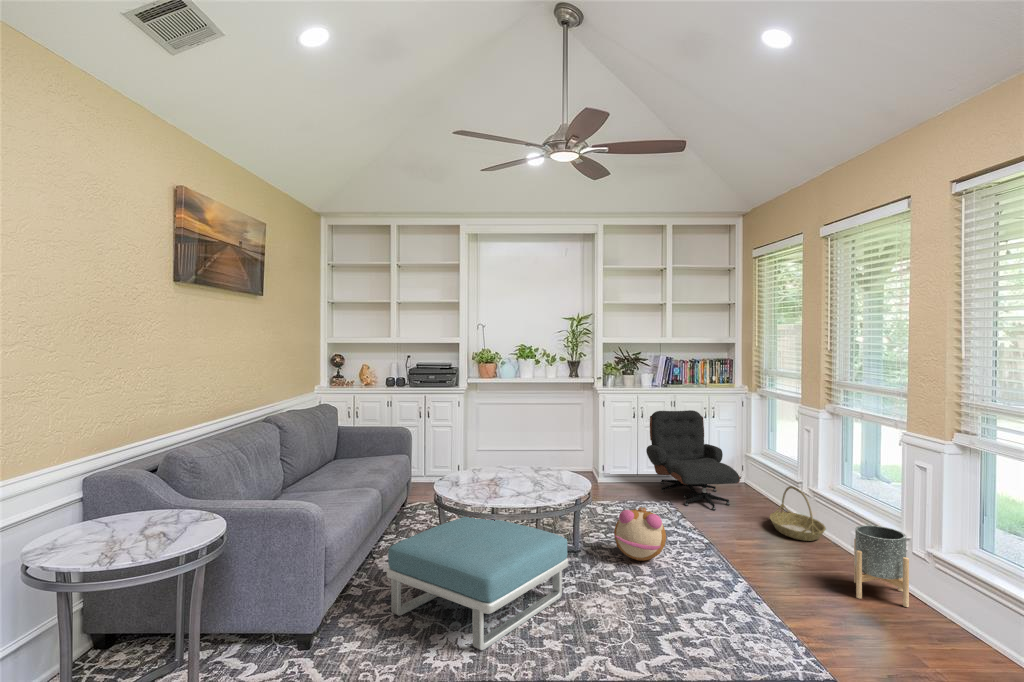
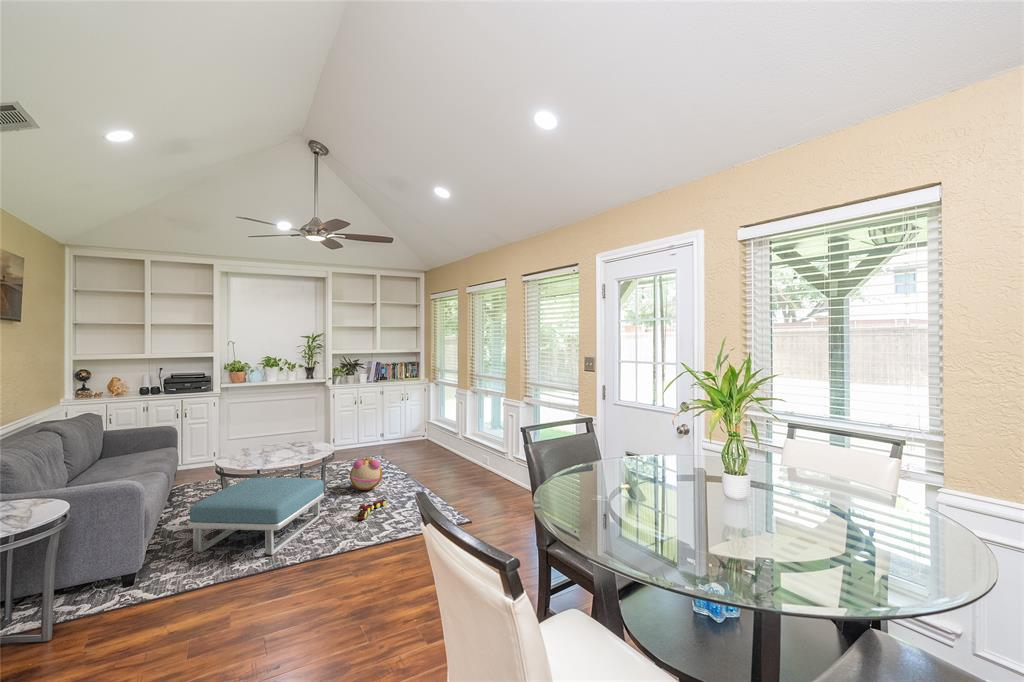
lounge chair: present [646,410,740,510] -> none [365,397,424,457]
basket: present [770,486,826,541] -> none [441,435,469,464]
planter: present [854,525,909,607] -> none [481,448,504,486]
toy train: none [617,586,670,619] -> present [357,499,387,520]

